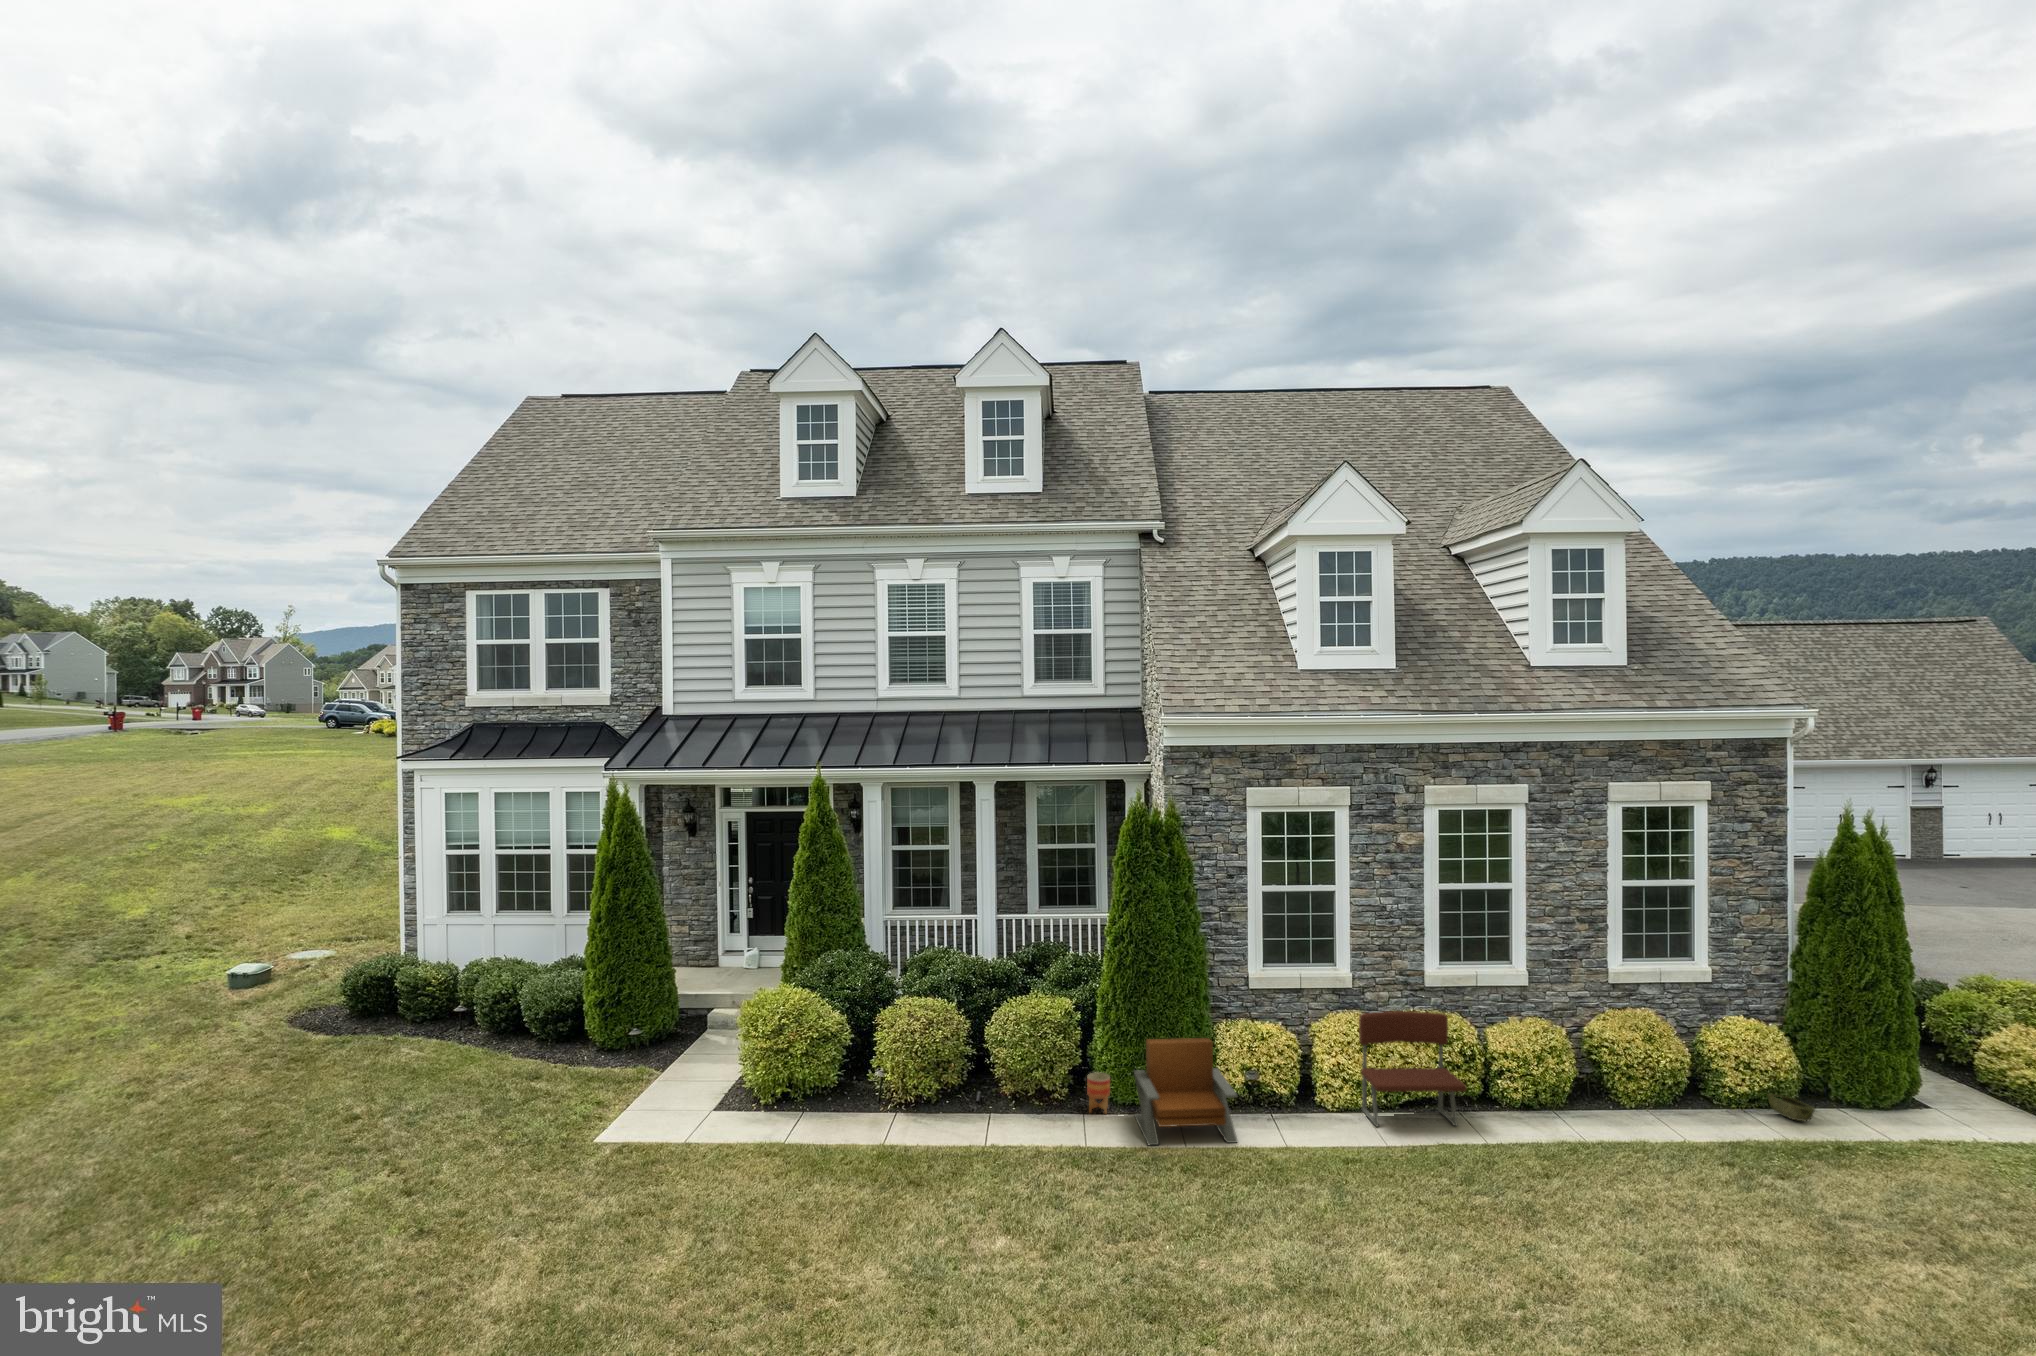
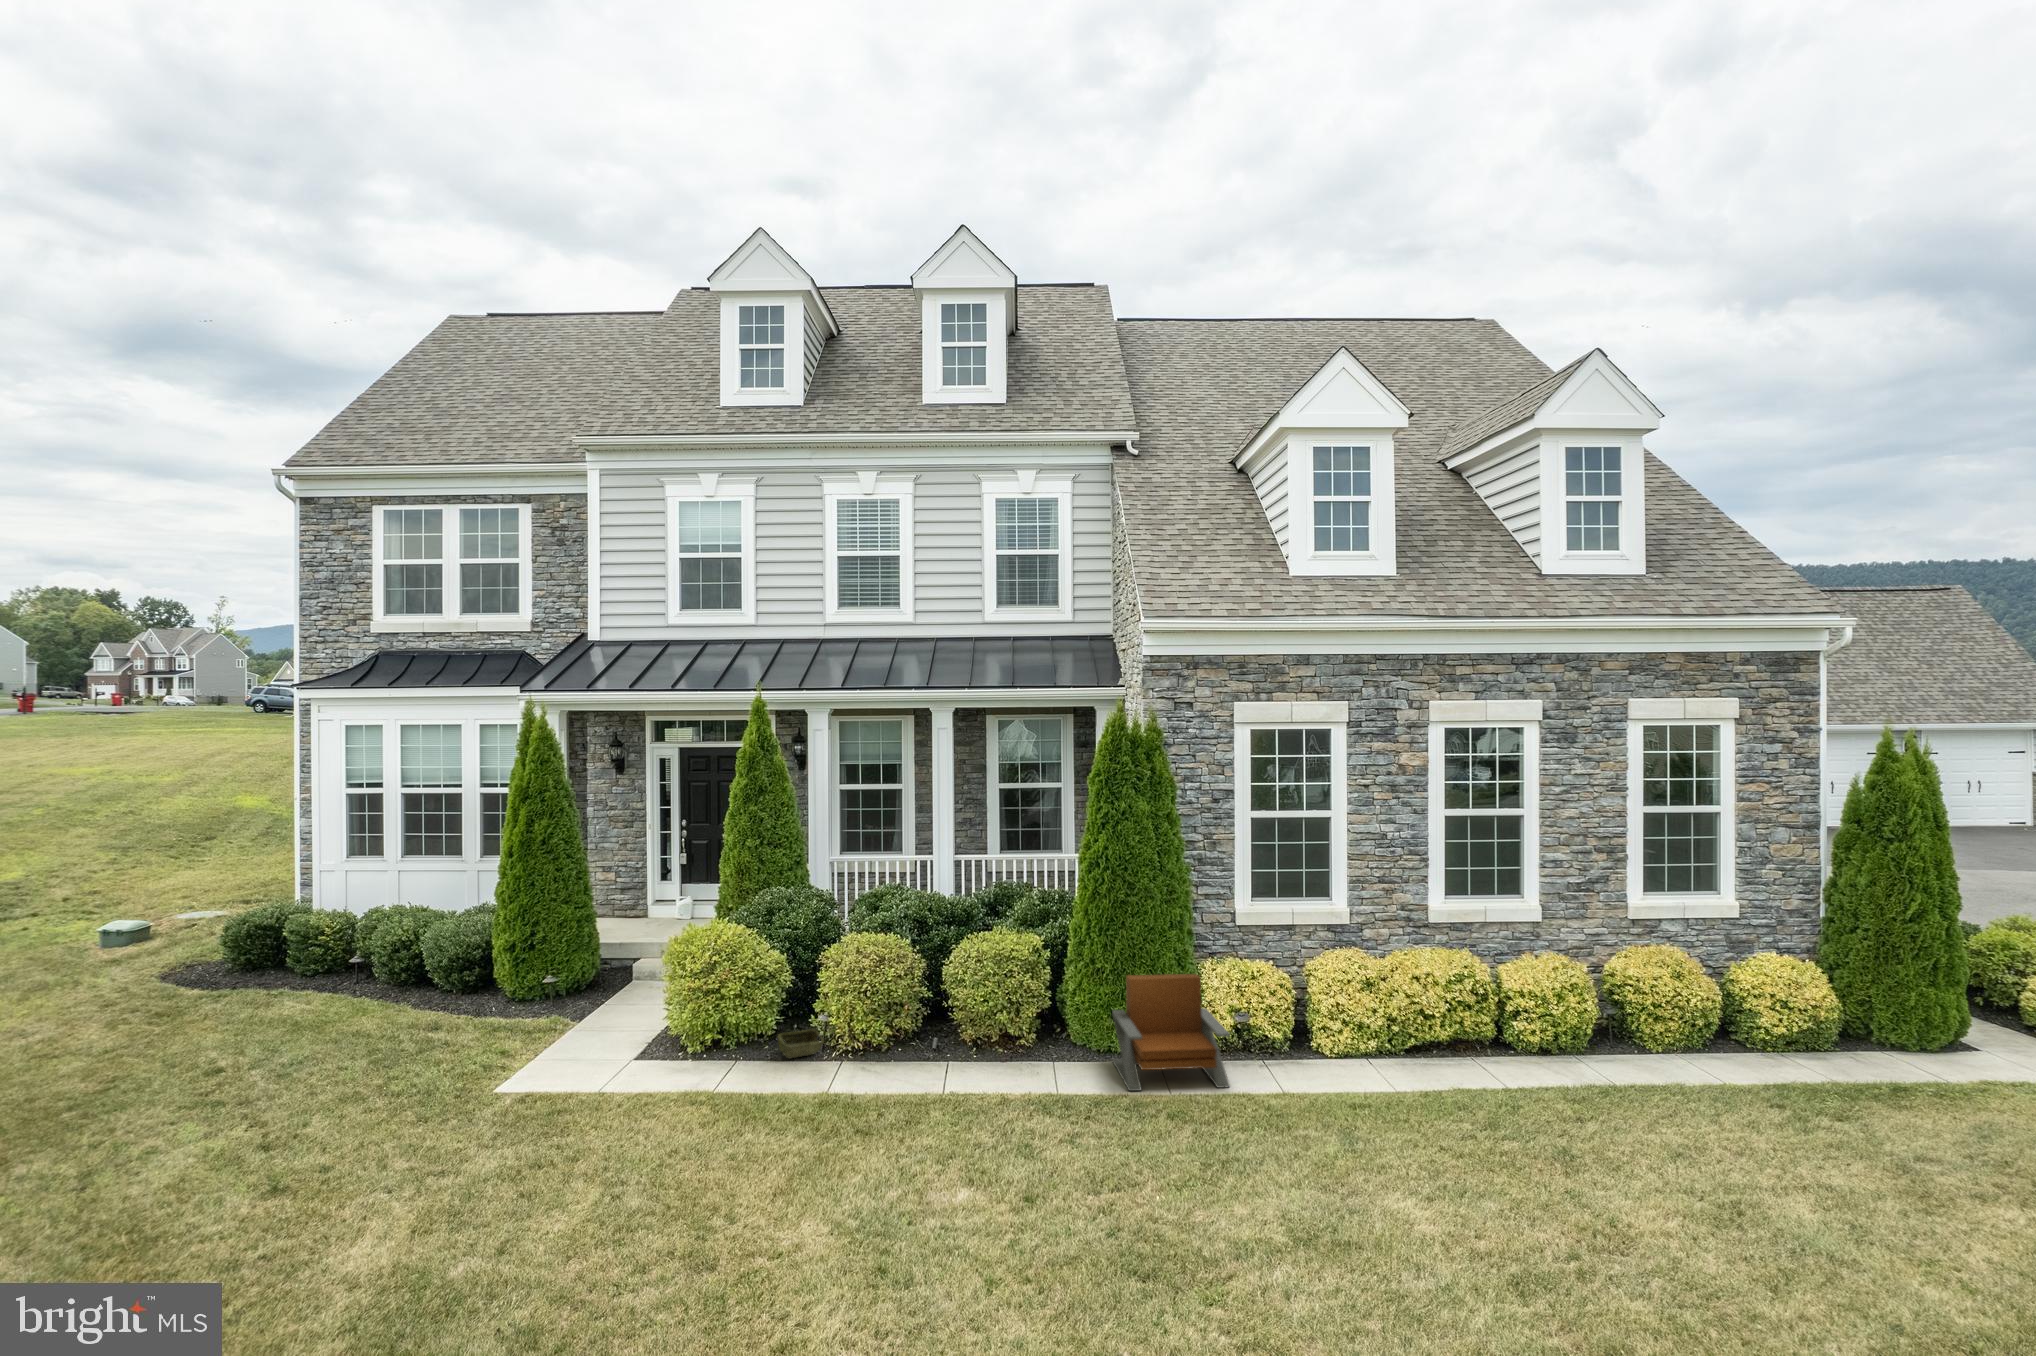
bench: present [1359,1011,1467,1127] -> none [1363,944,1484,1070]
planter: present [1087,1072,1110,1114] -> none [1059,1014,1085,1060]
woven basket: present [1768,1094,1815,1122] -> present [778,1029,824,1058]

